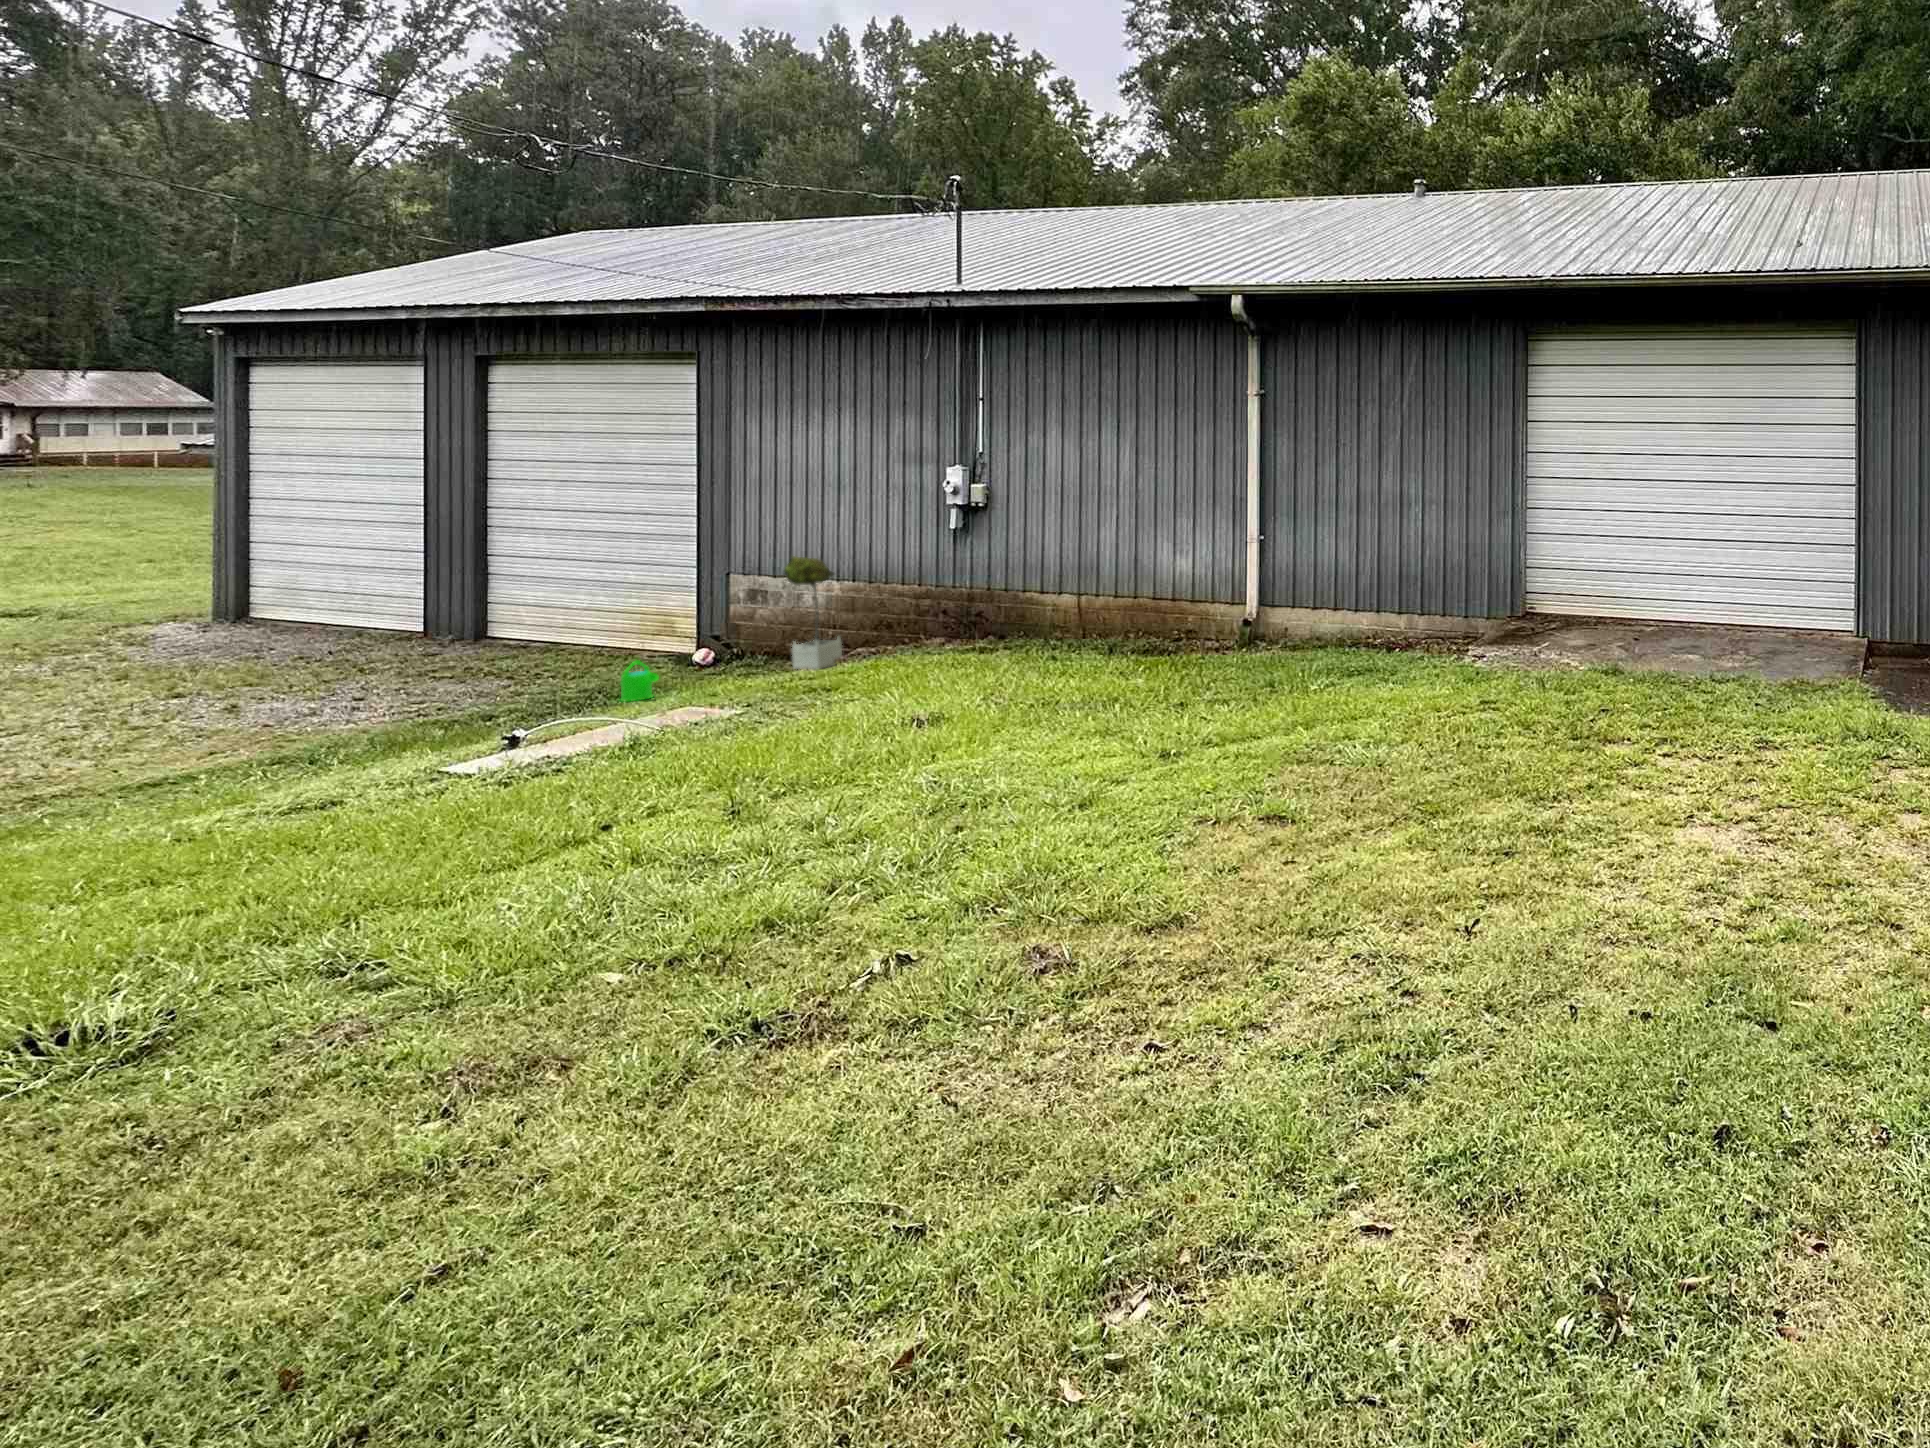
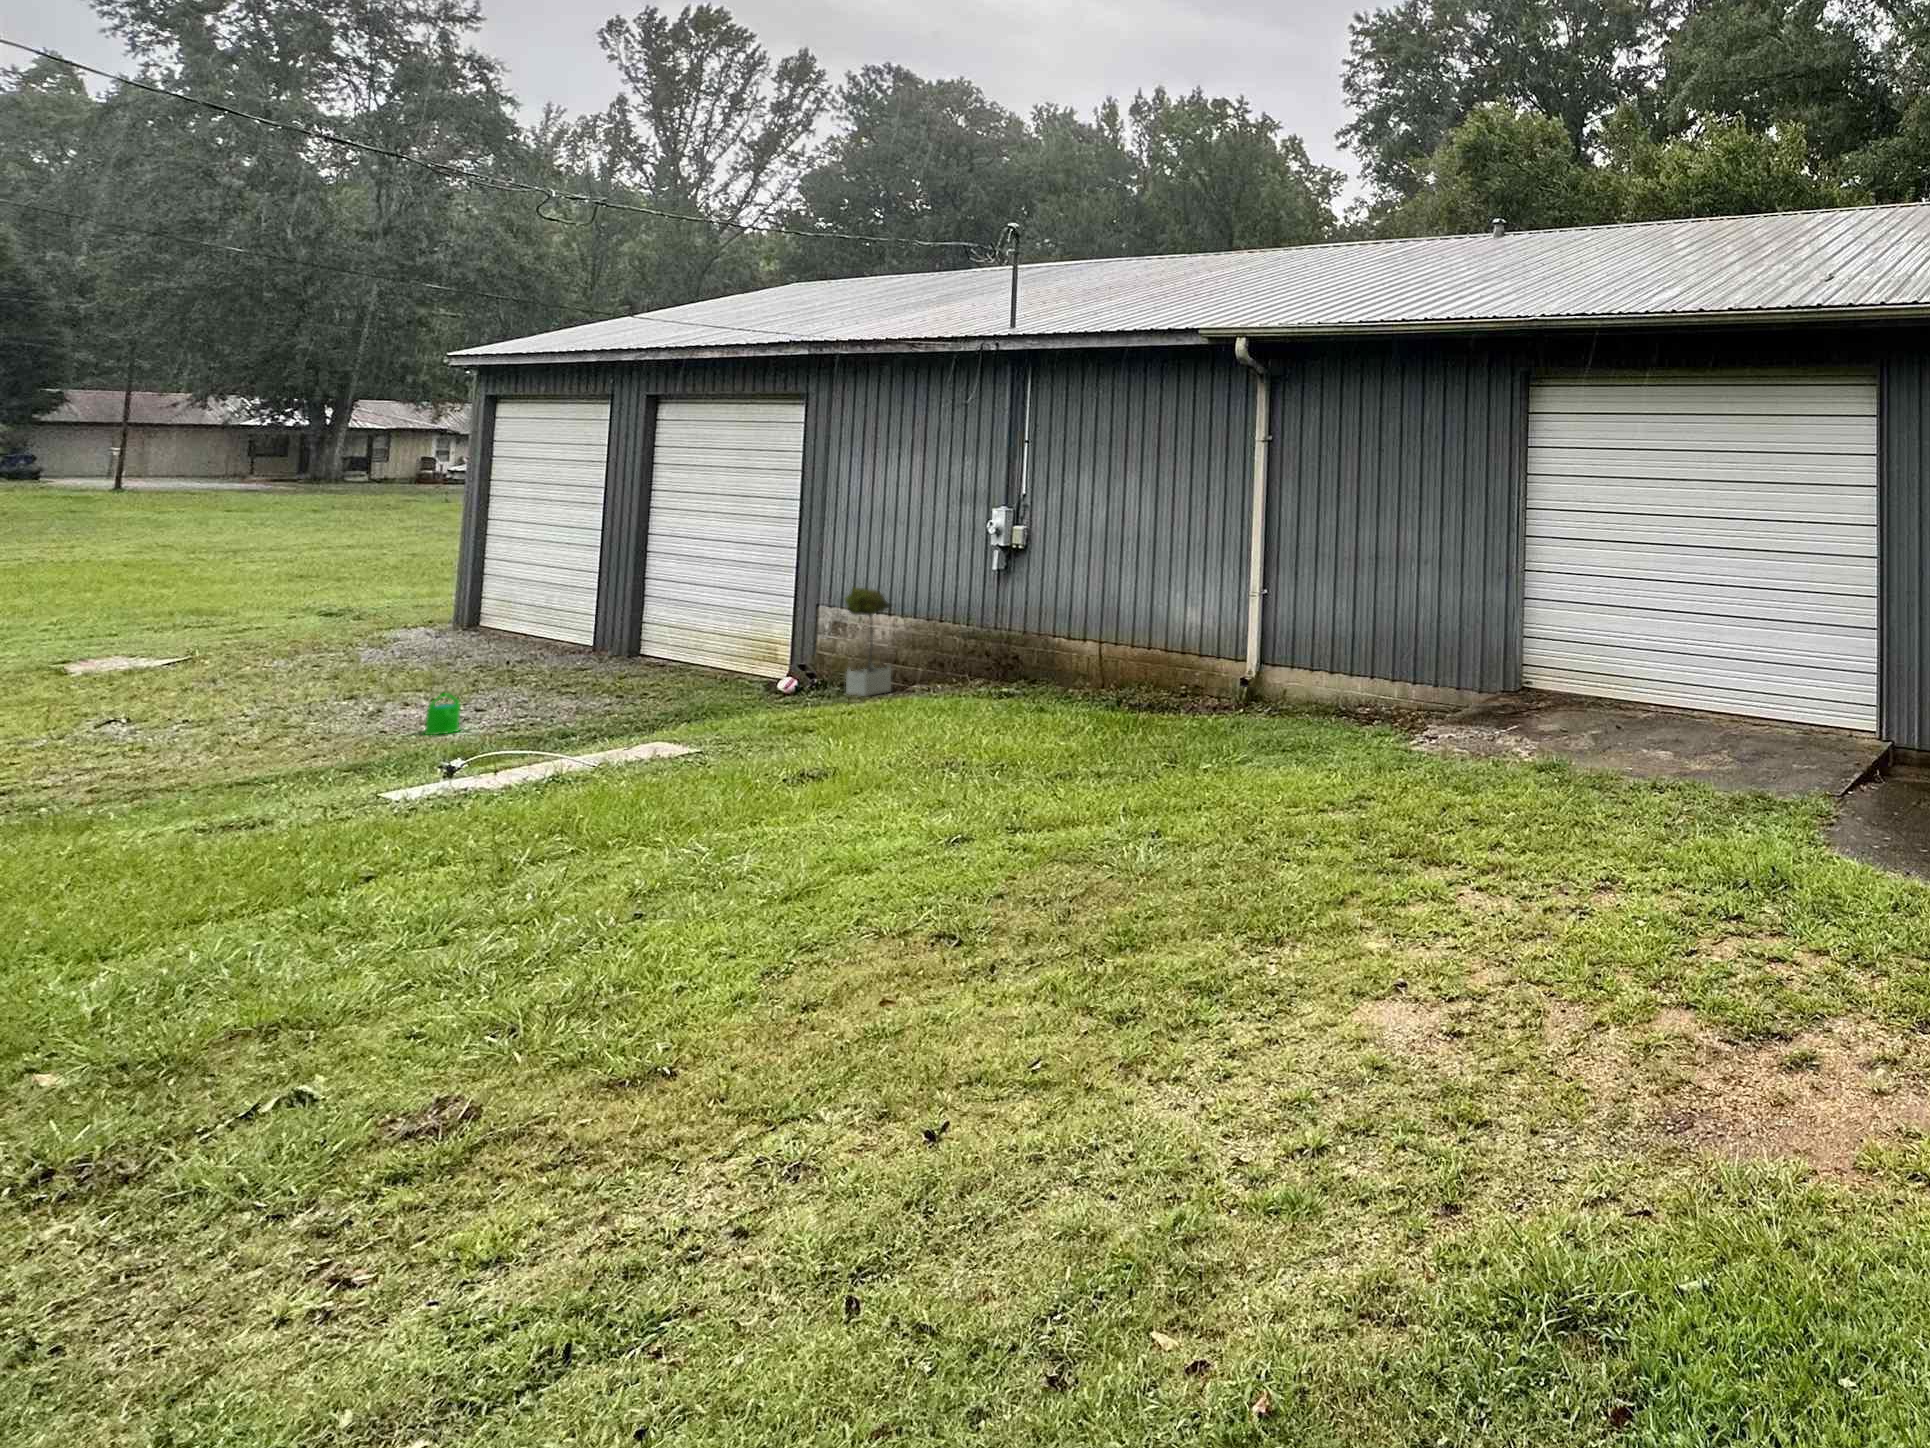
watering can: present [620,661,659,701] -> present [423,693,460,735]

